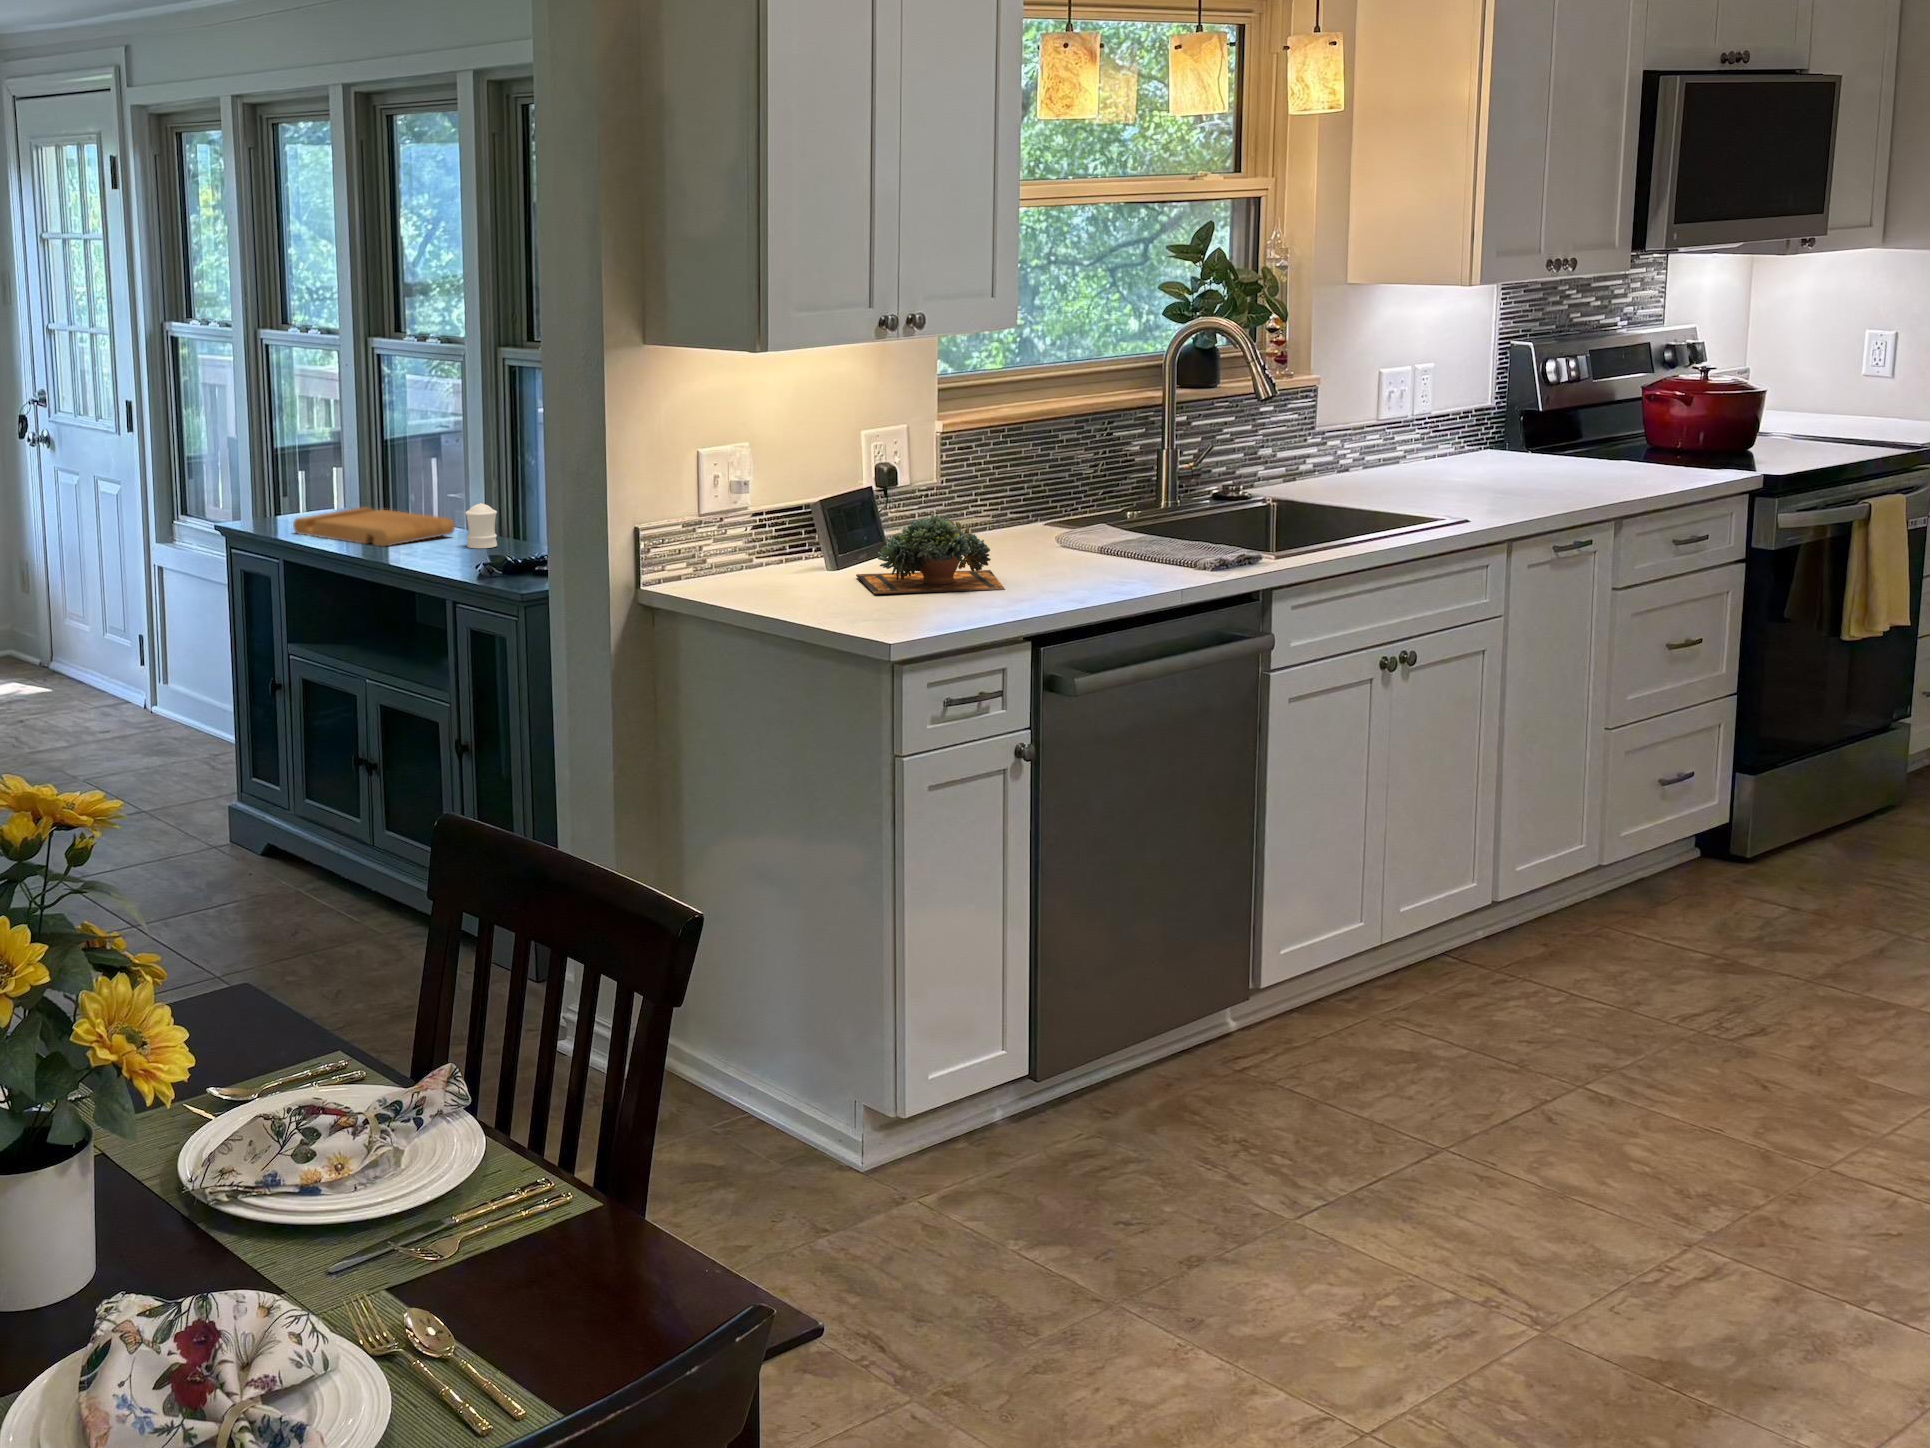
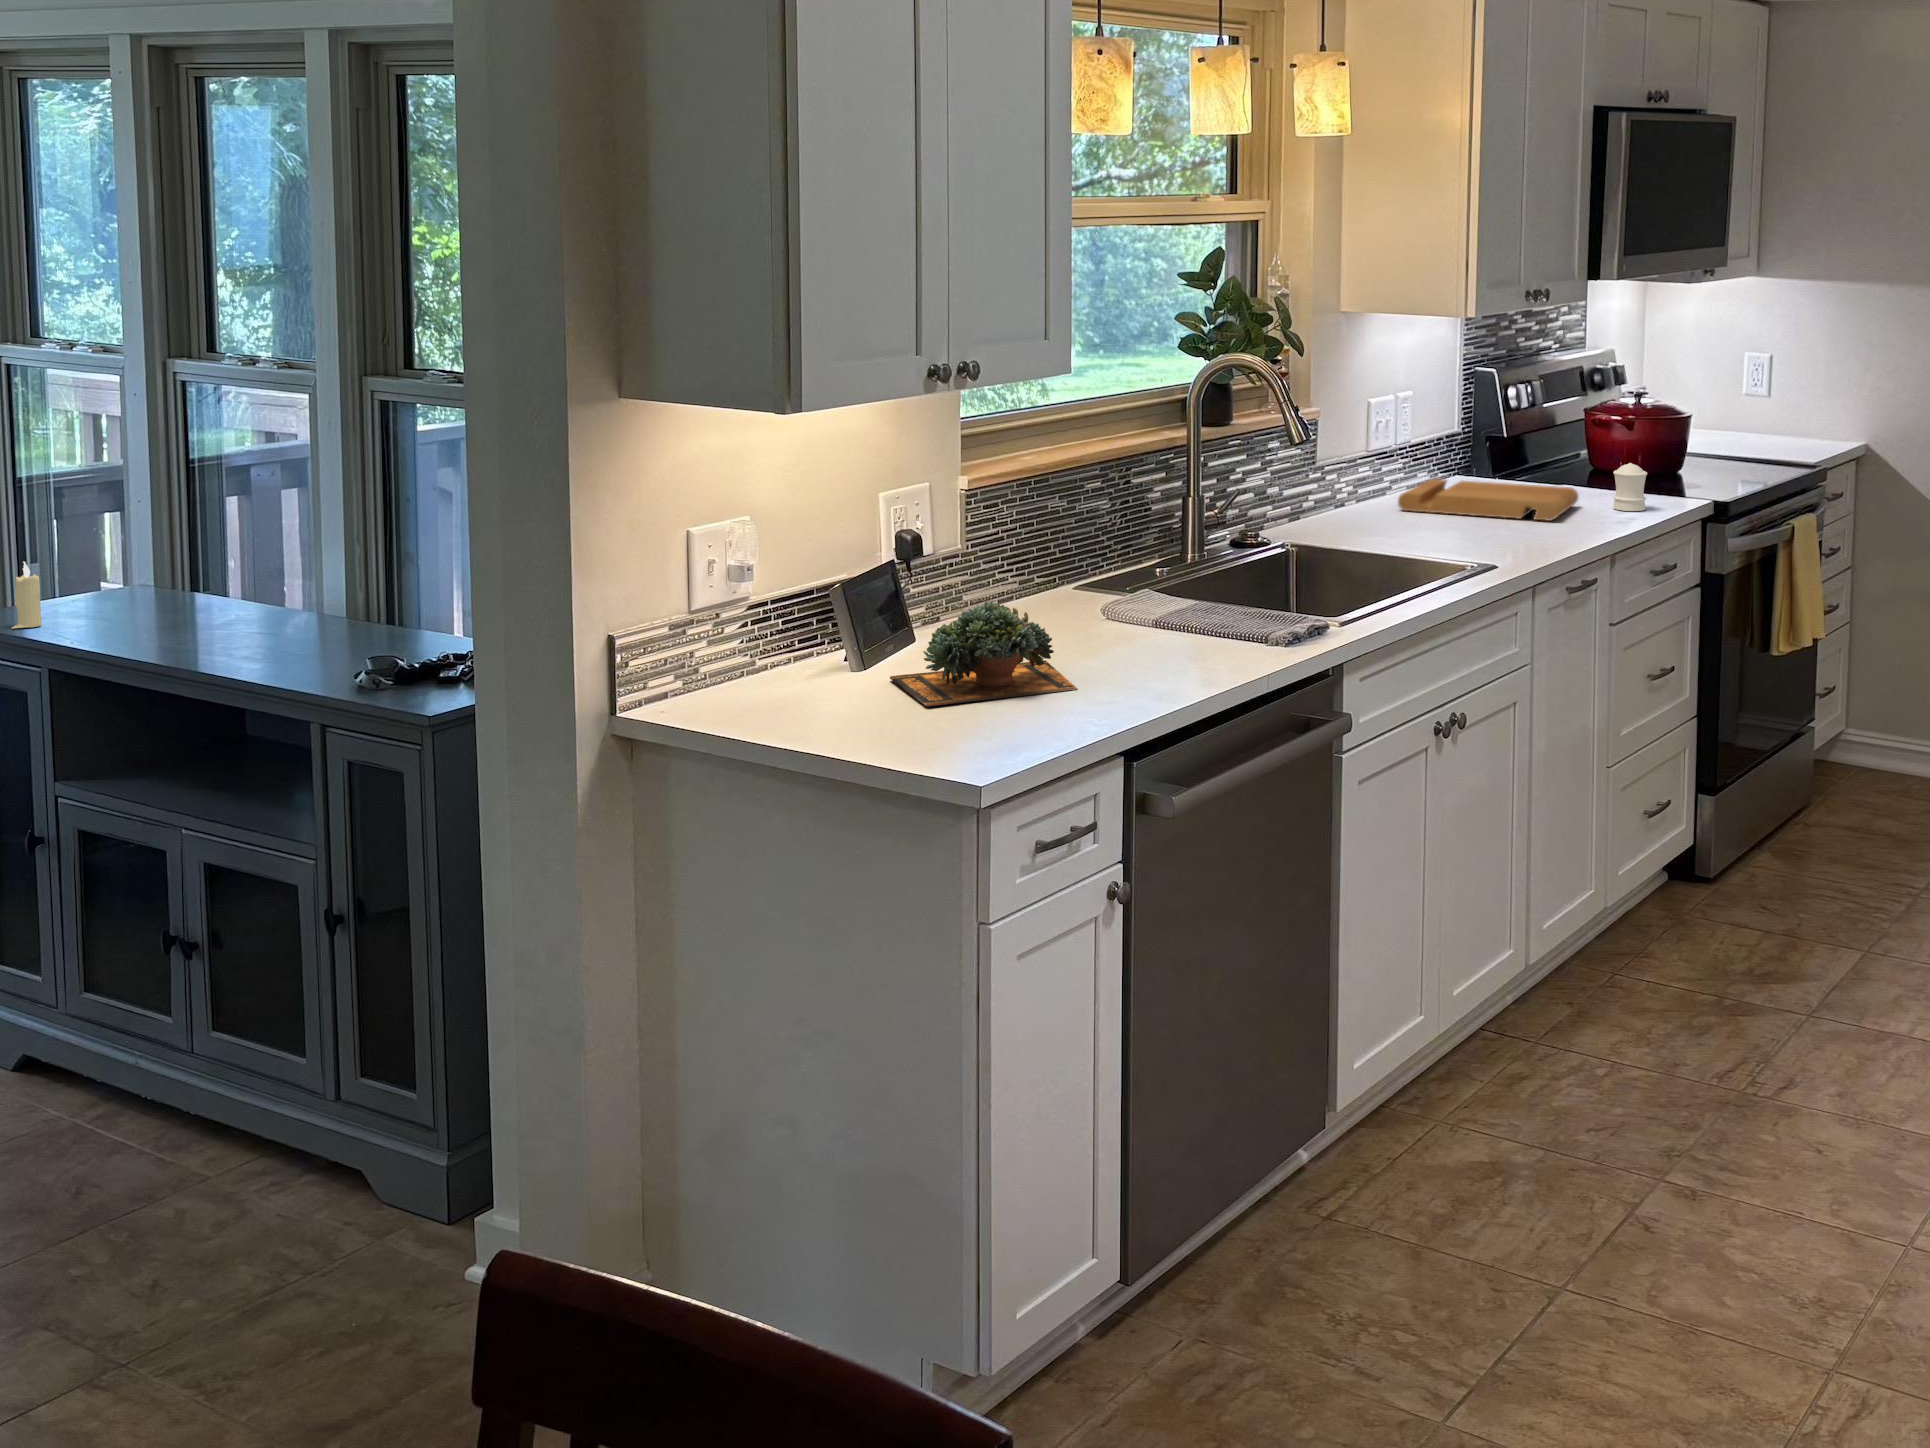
candle: none [260,483,280,531] -> present [12,562,42,628]
salt shaker: present [465,503,497,548] -> present [1613,463,1647,511]
cutting board: present [293,507,455,547] -> present [1398,479,1578,521]

